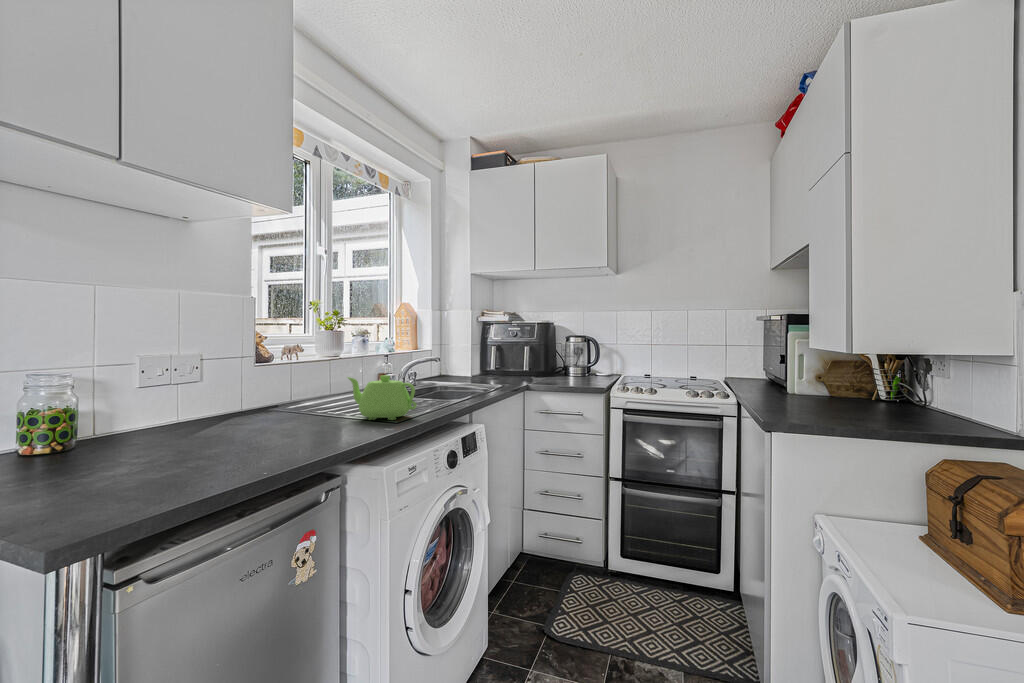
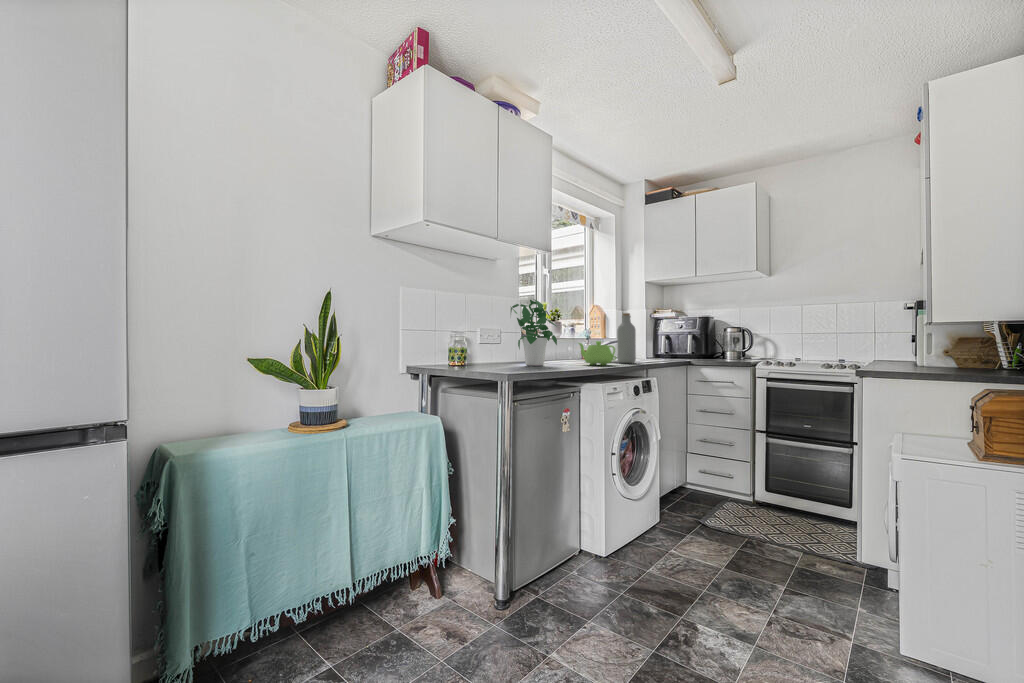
potted plant: none [187,297,300,432] -> present [511,299,557,366]
bottle: none [423,323,453,404] -> present [617,313,636,363]

